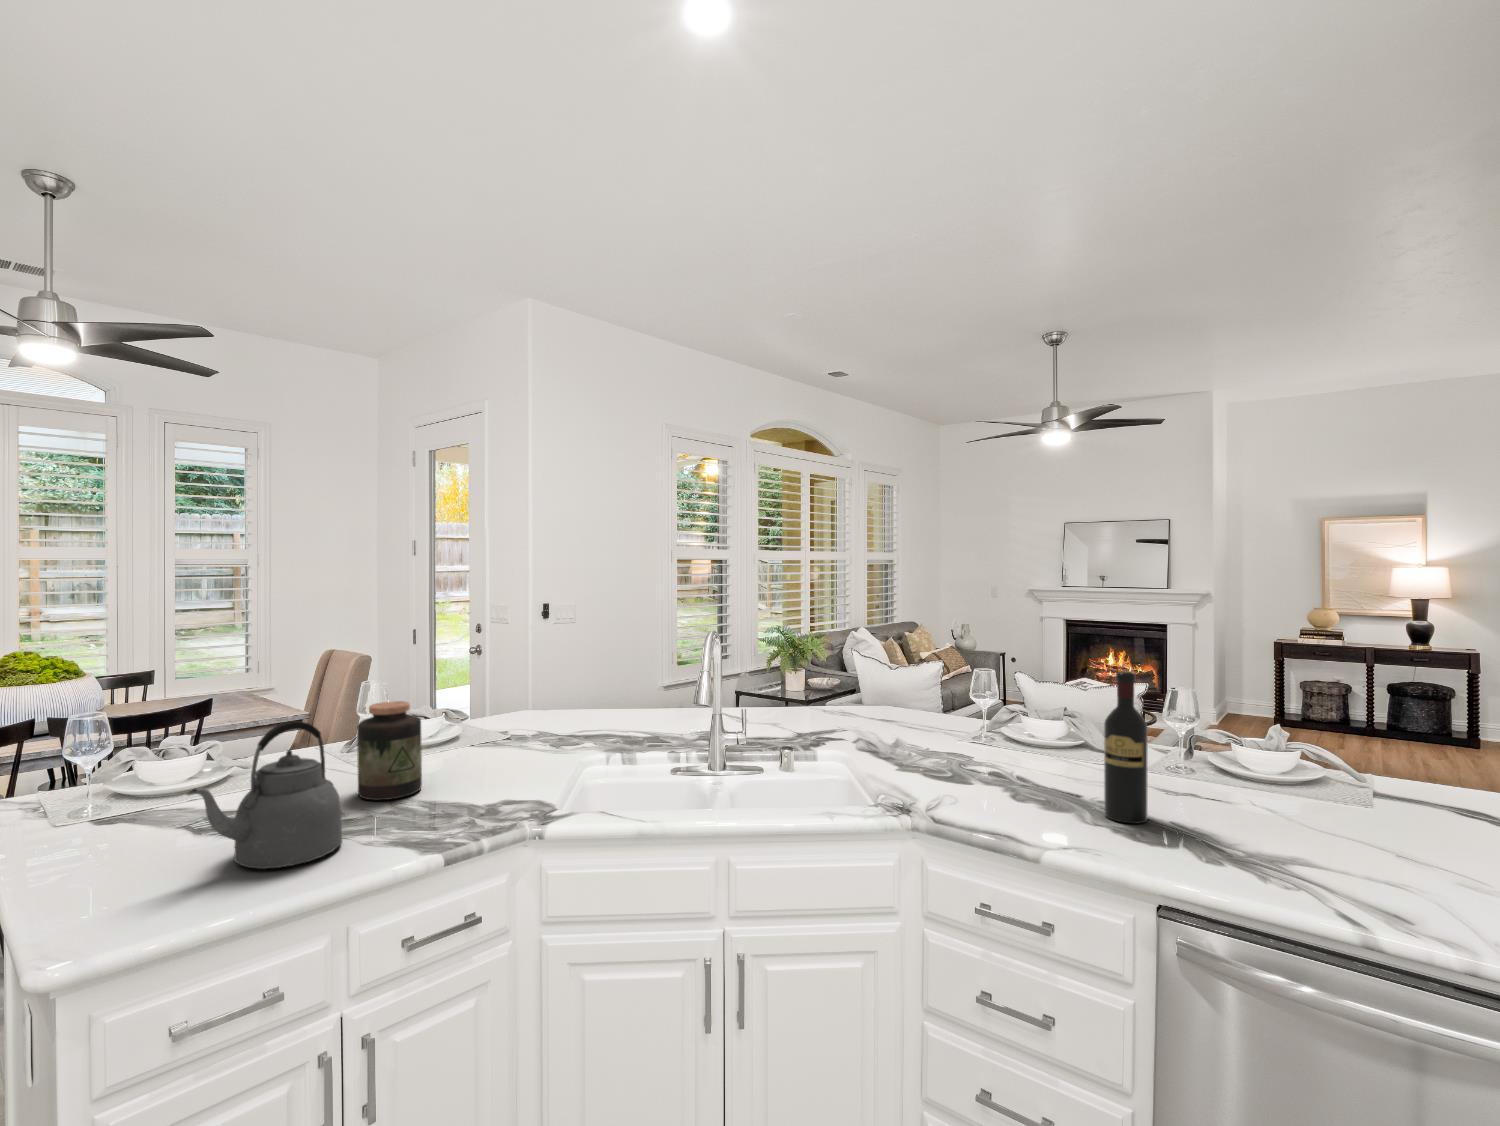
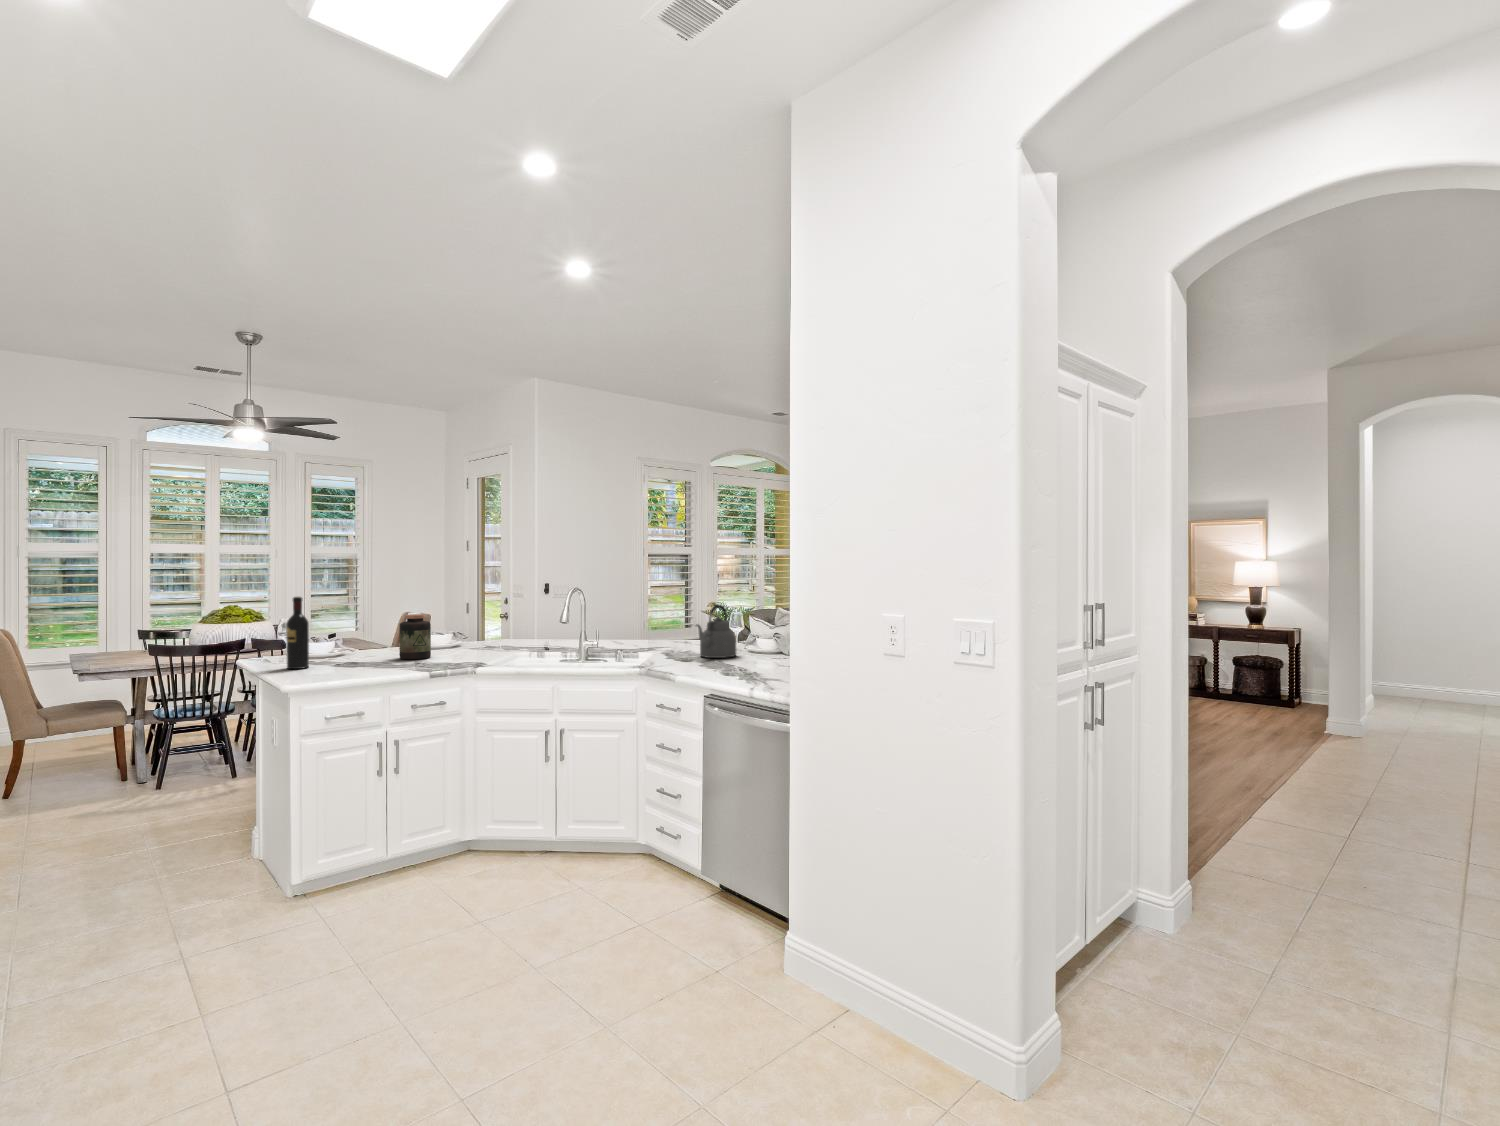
wine bottle: present [1104,670,1148,824] -> present [286,597,309,669]
kettle: present [186,721,342,869] -> present [696,604,736,658]

